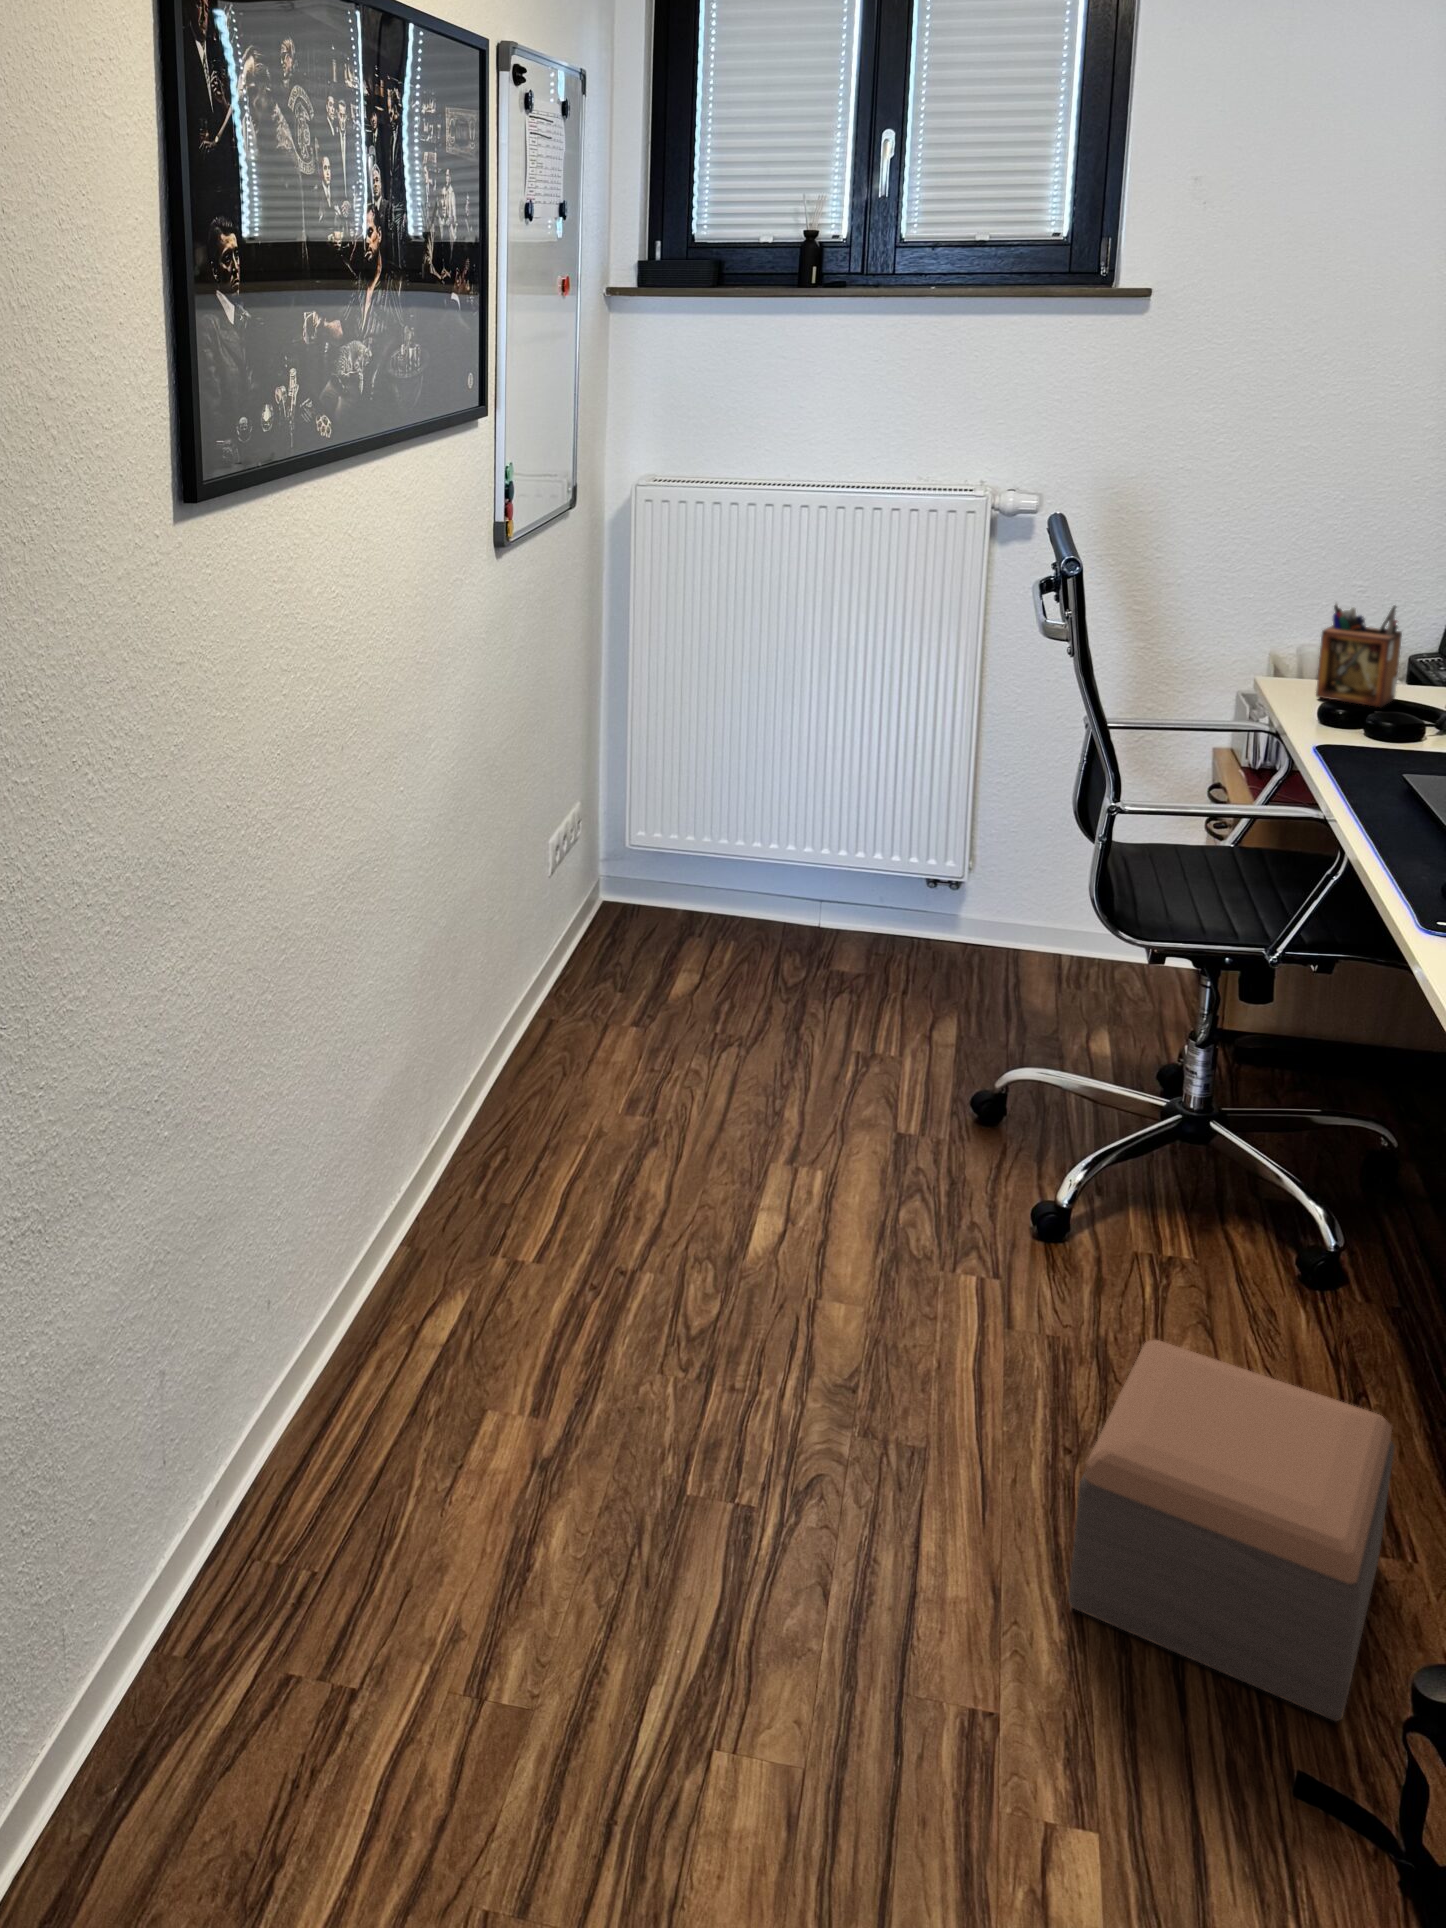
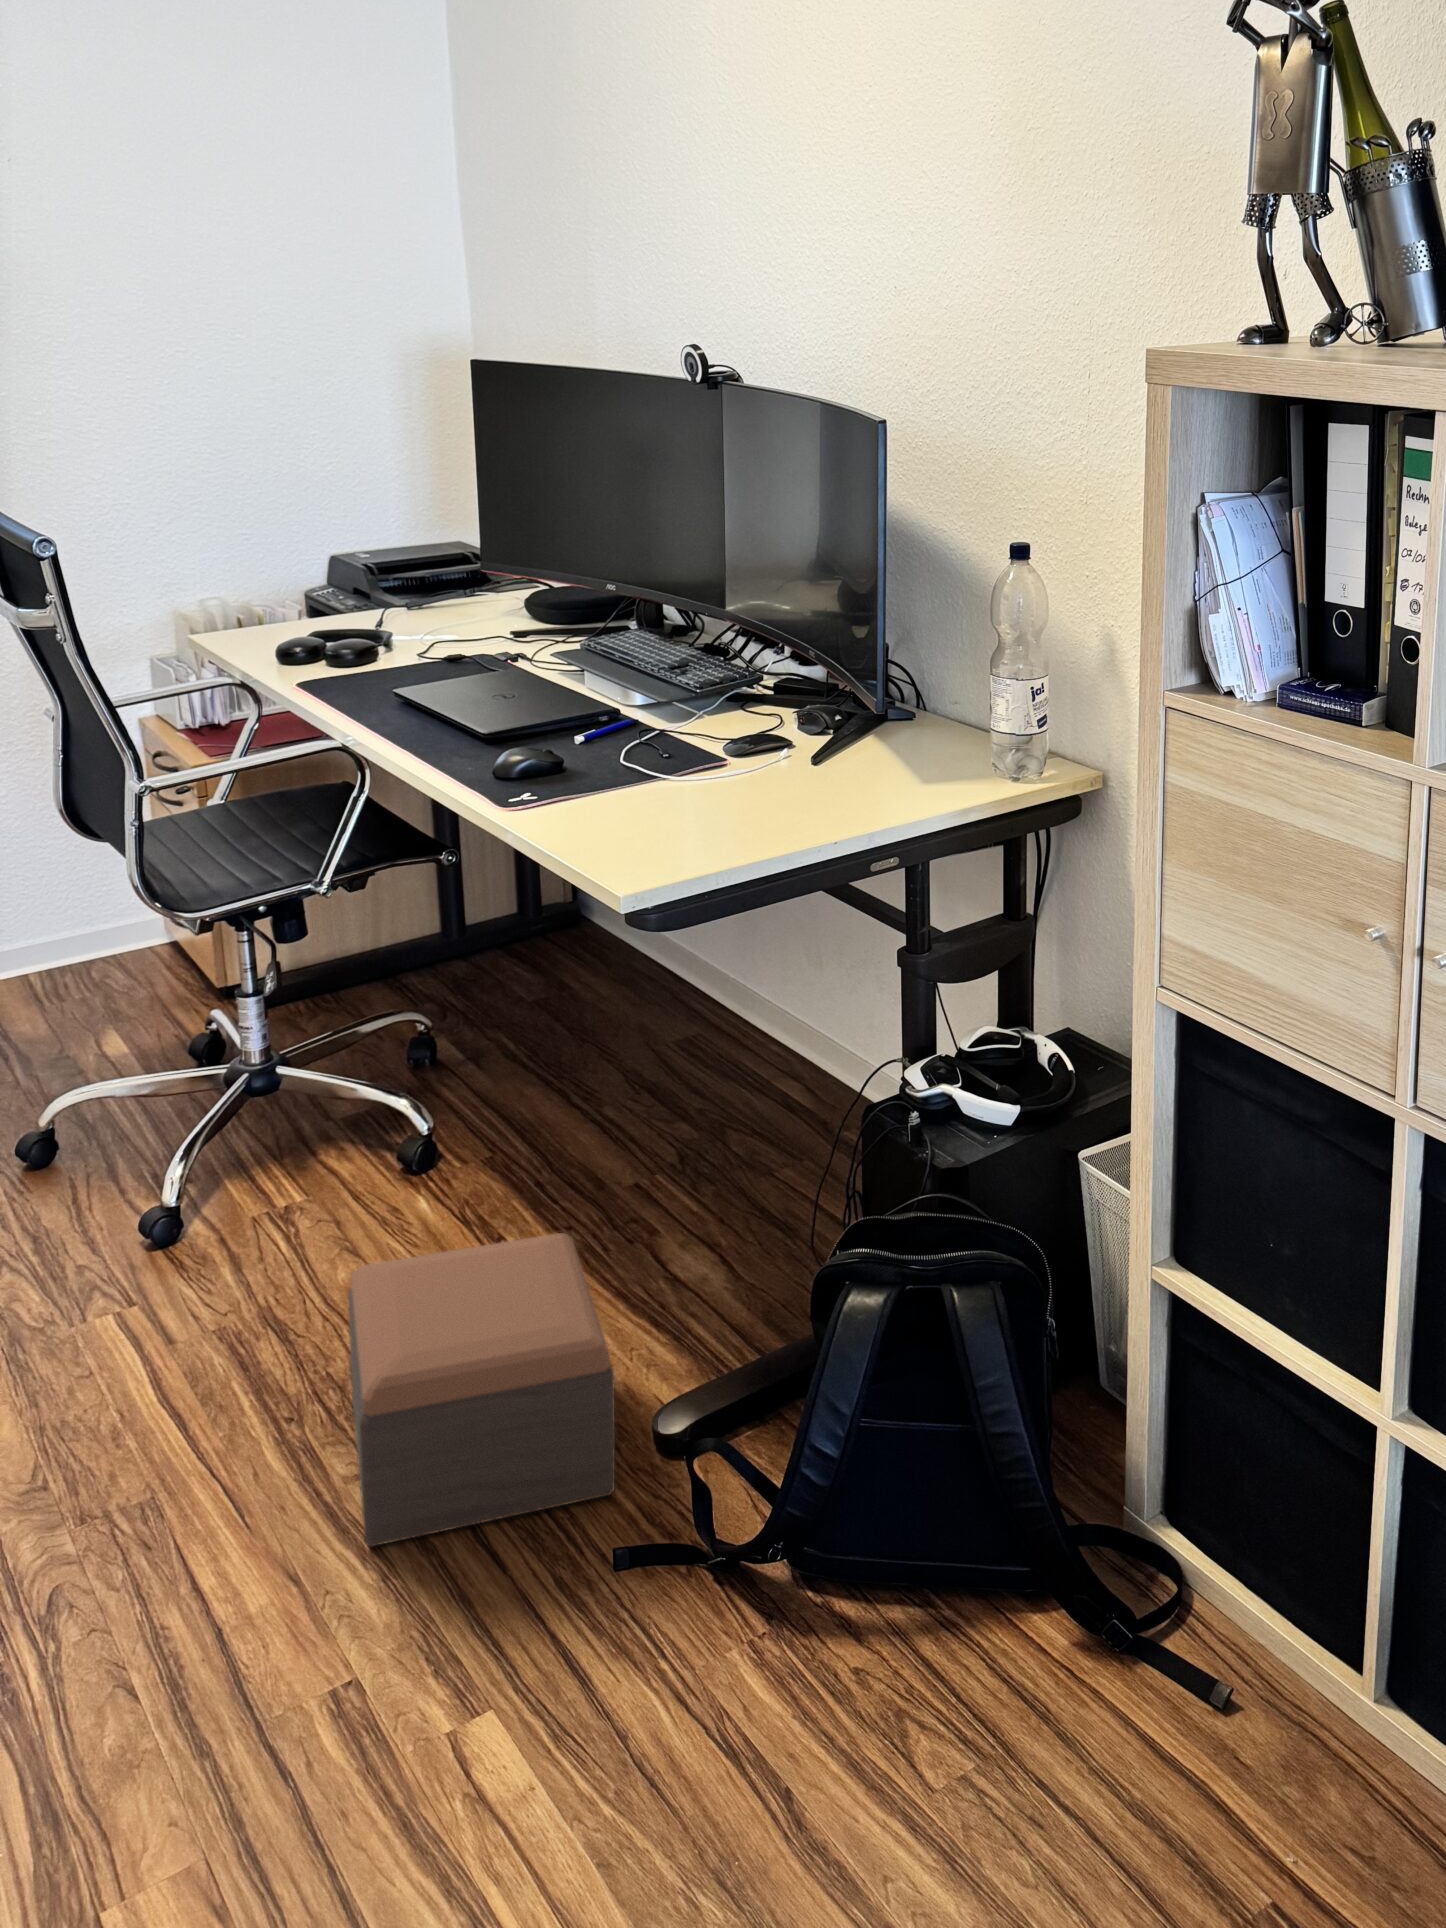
desk organizer: present [1316,604,1402,707] -> none [269,536,341,635]

